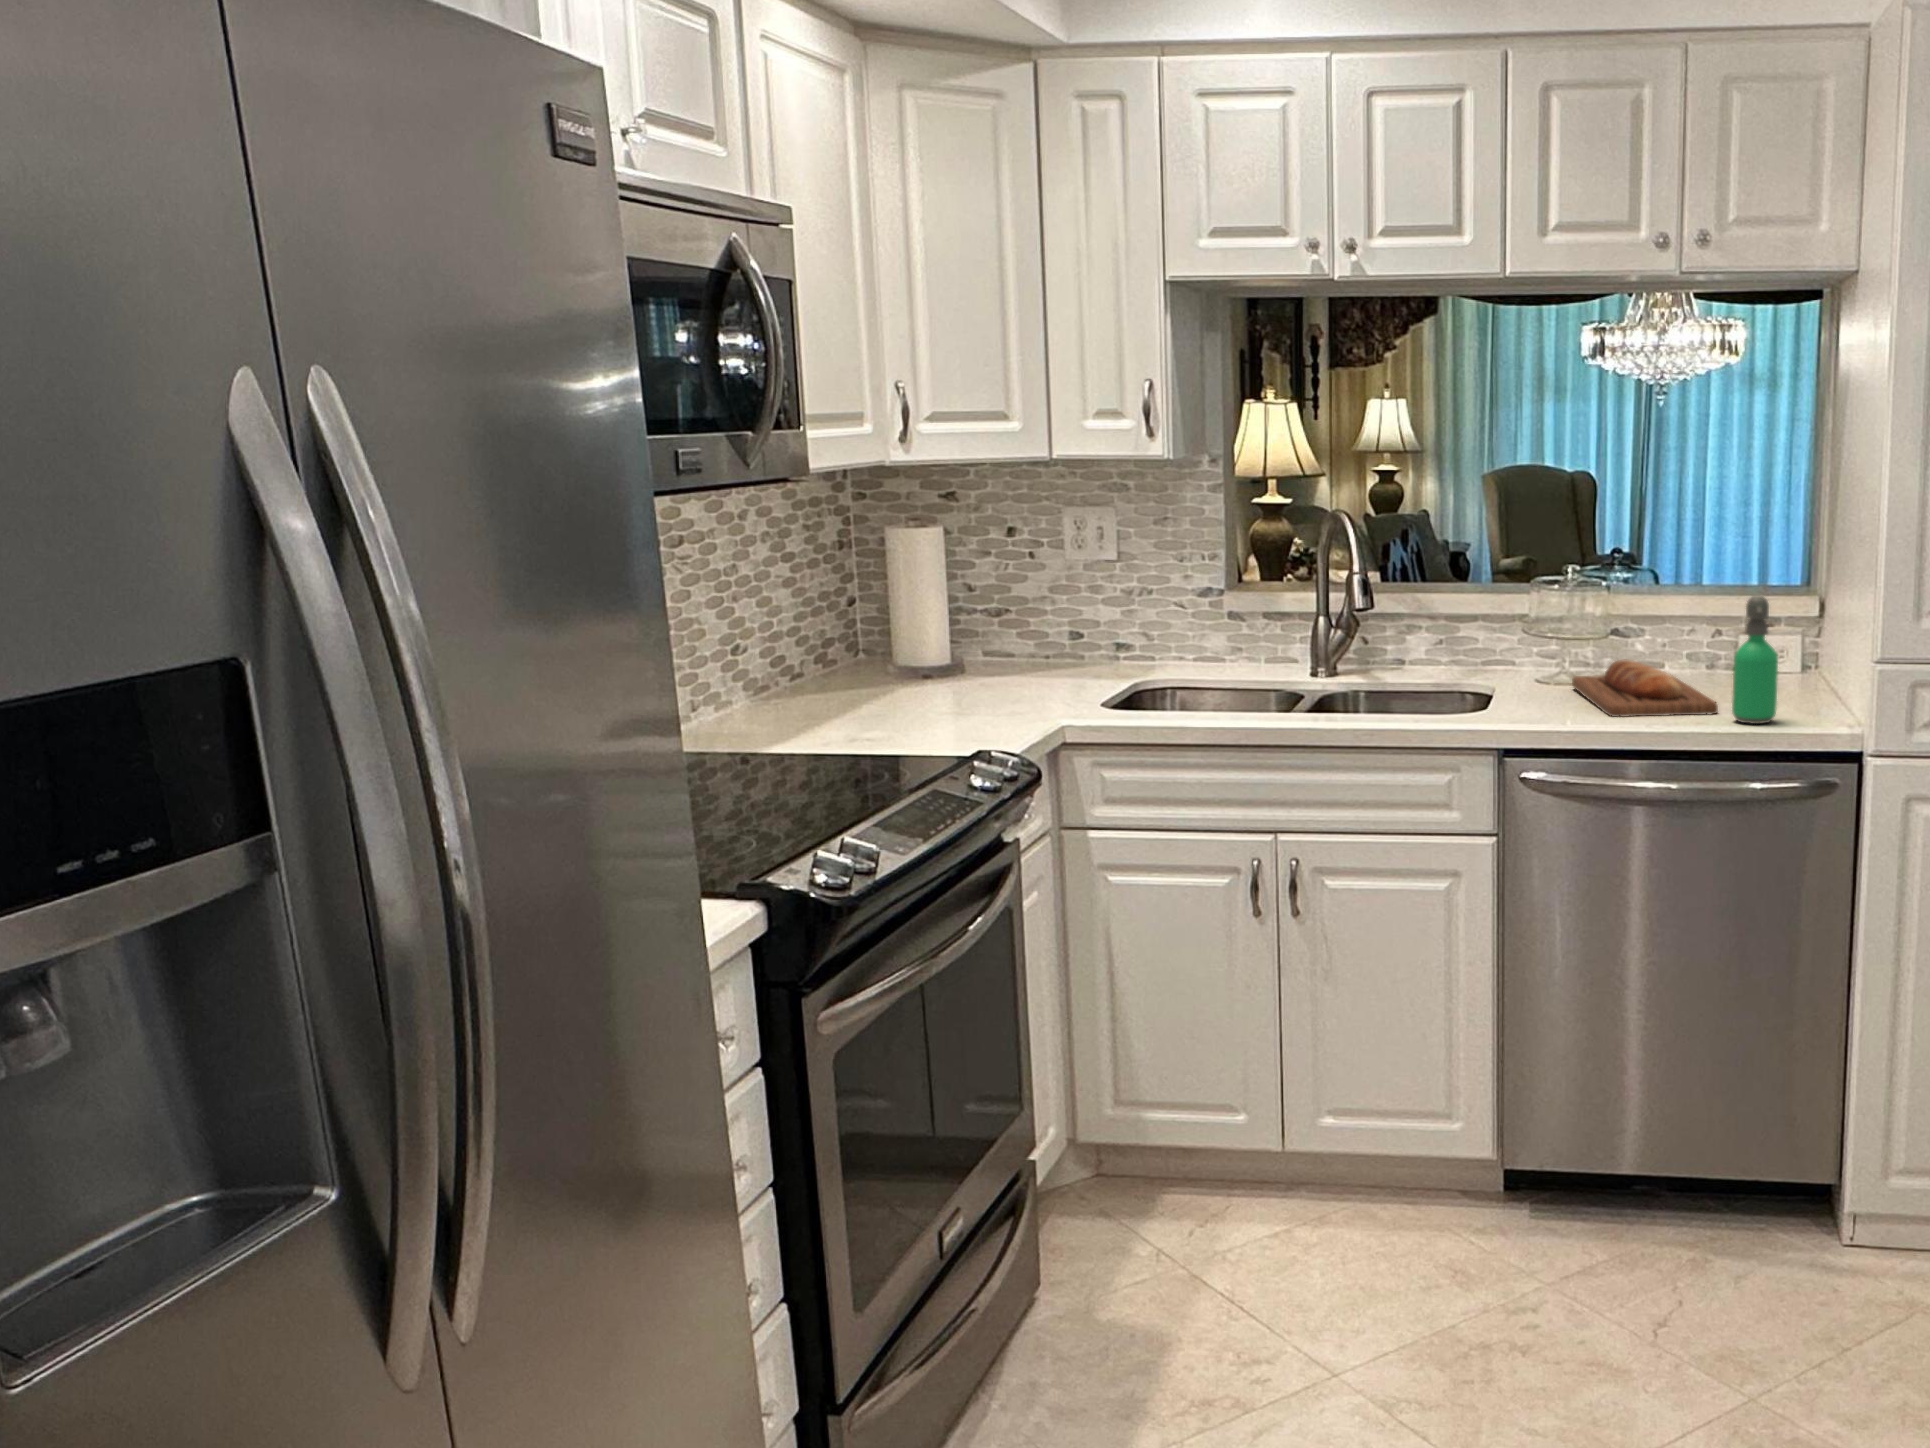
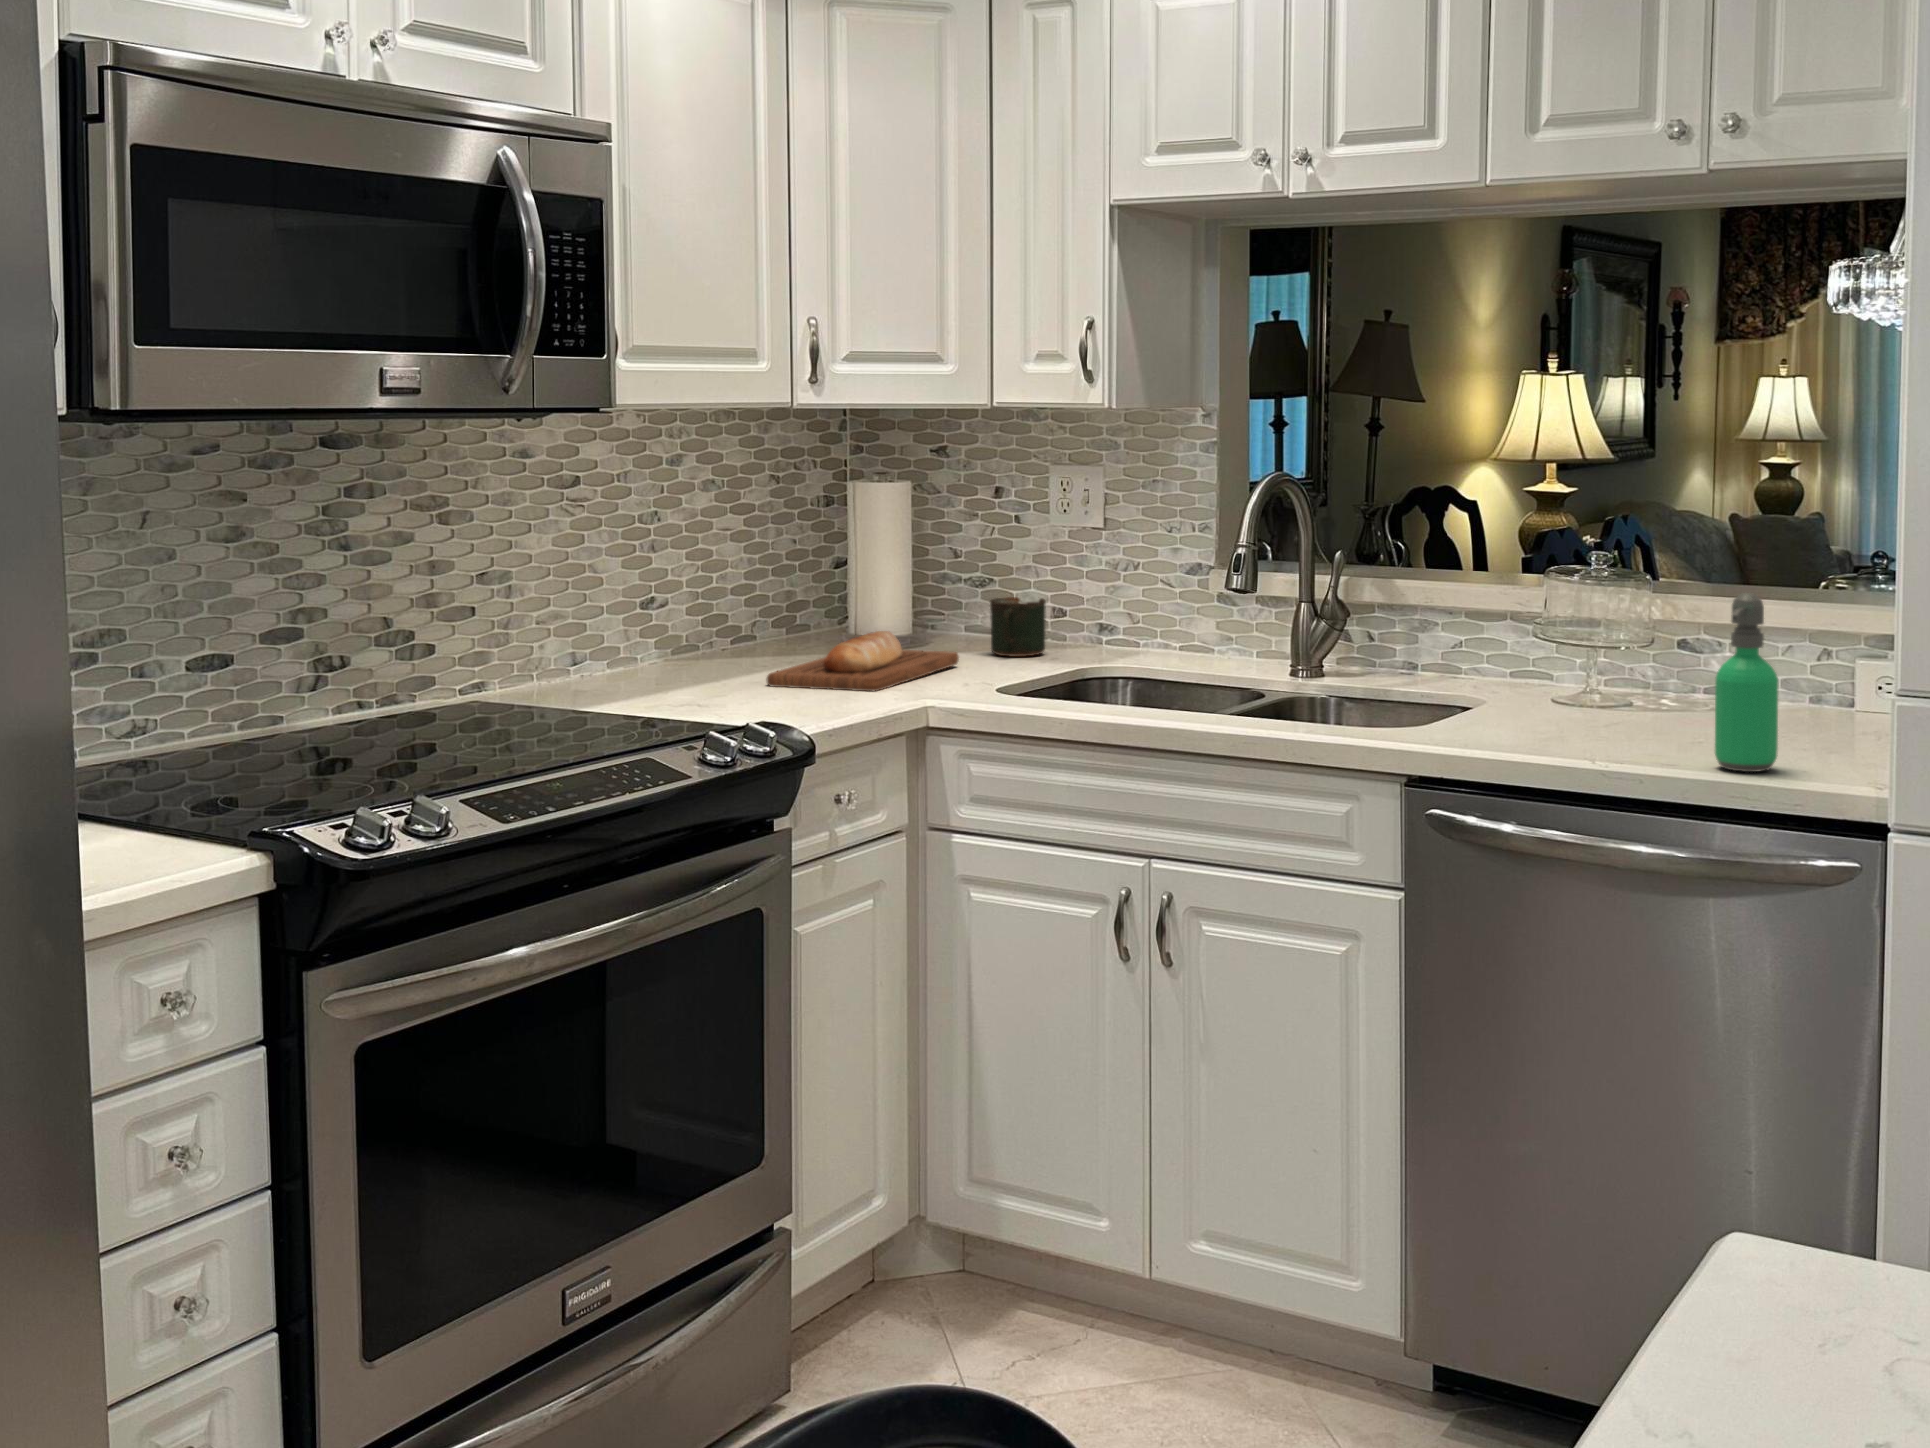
mug: none [1015,623,1066,675] -> present [990,597,1046,657]
bread loaf: present [1572,659,1718,717] -> present [766,631,959,691]

